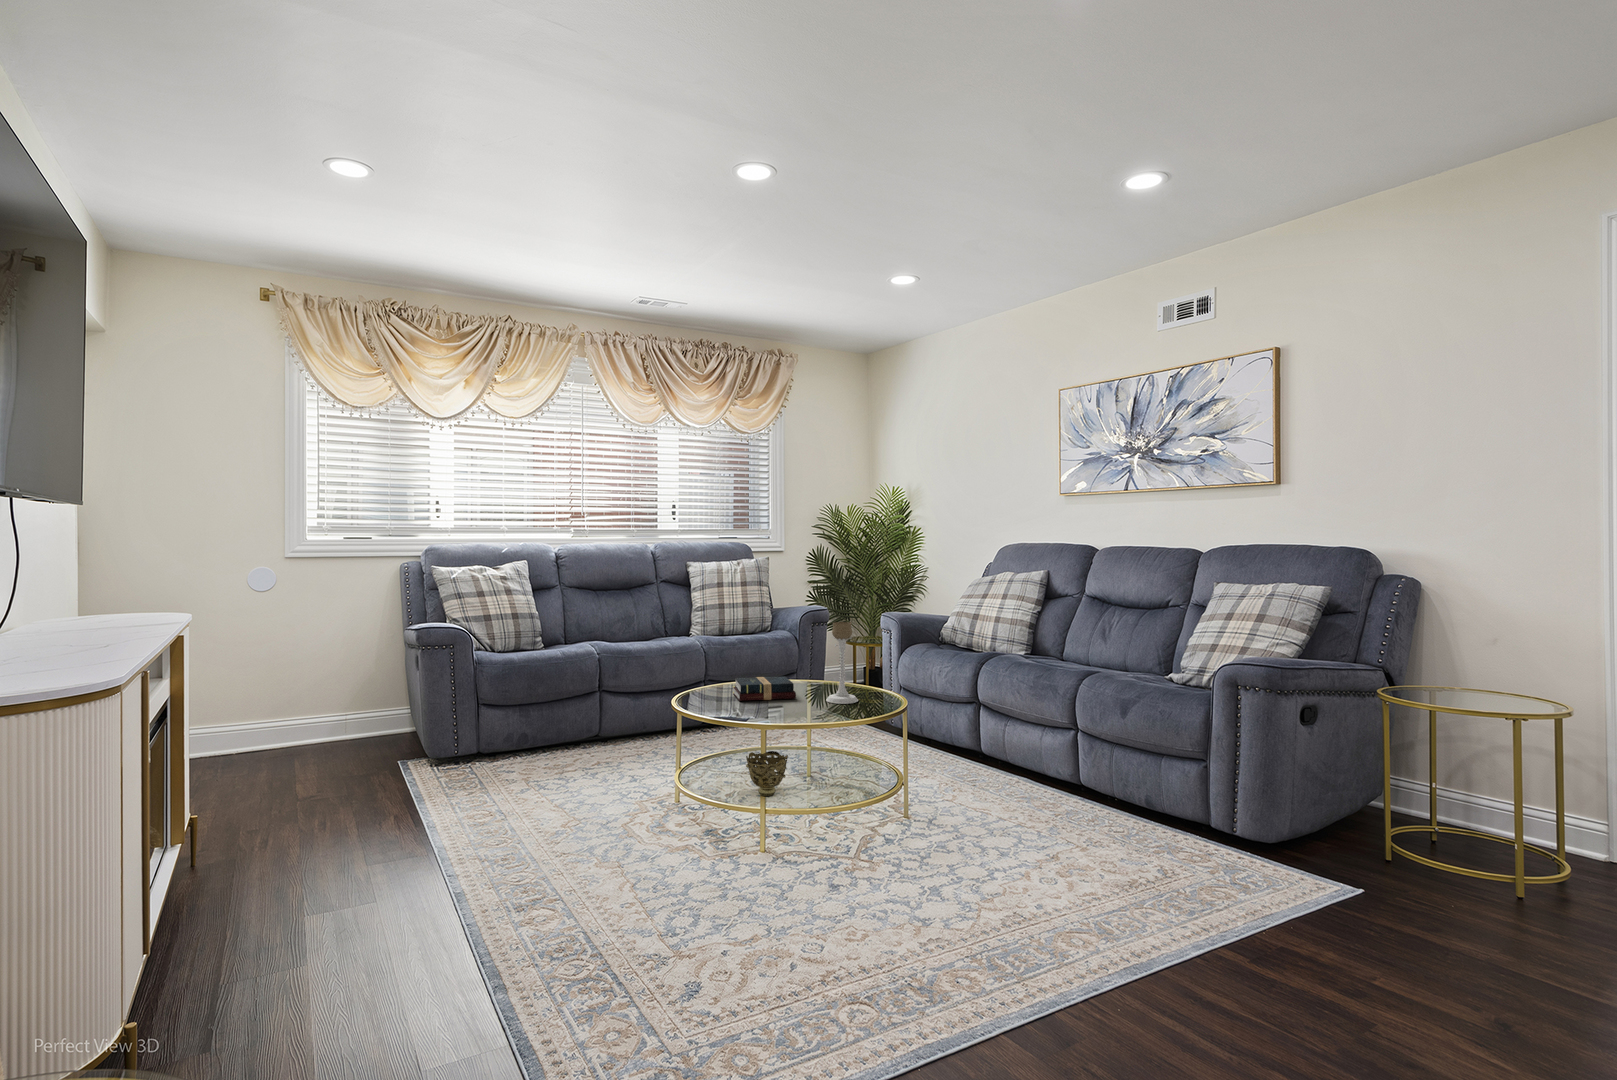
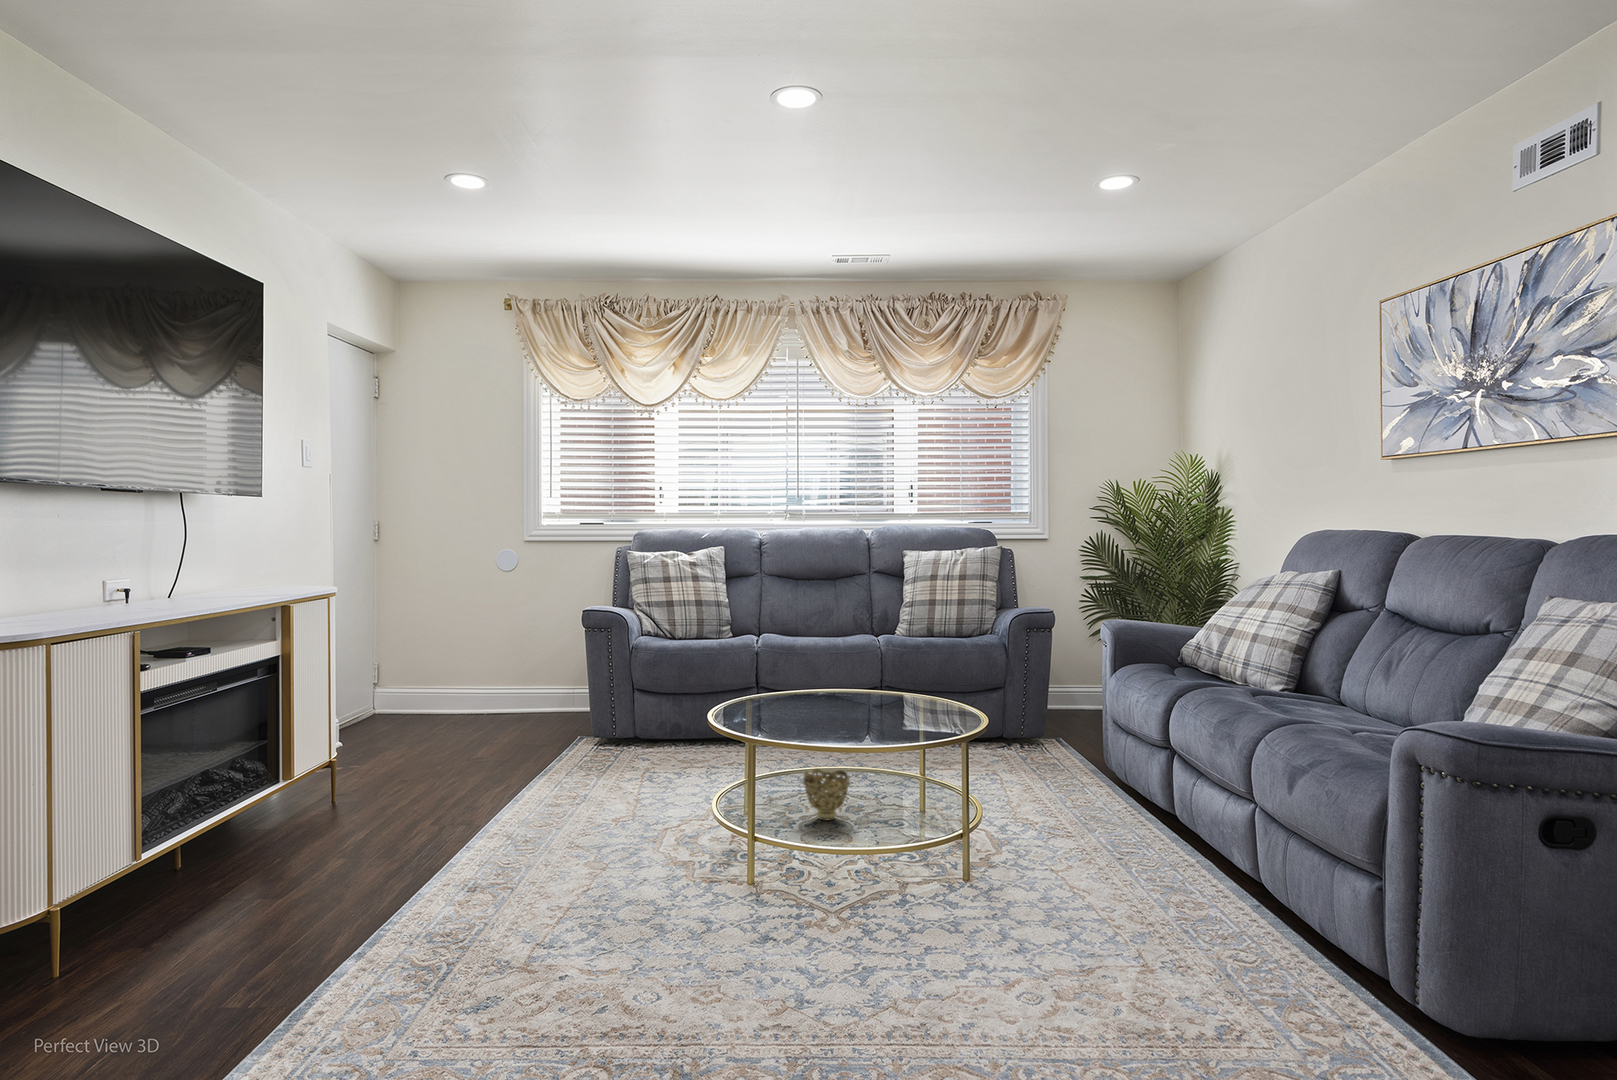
candle holder: present [826,622,858,704] -> none [911,626,950,726]
hardback book: present [733,677,796,701] -> none [819,684,893,713]

